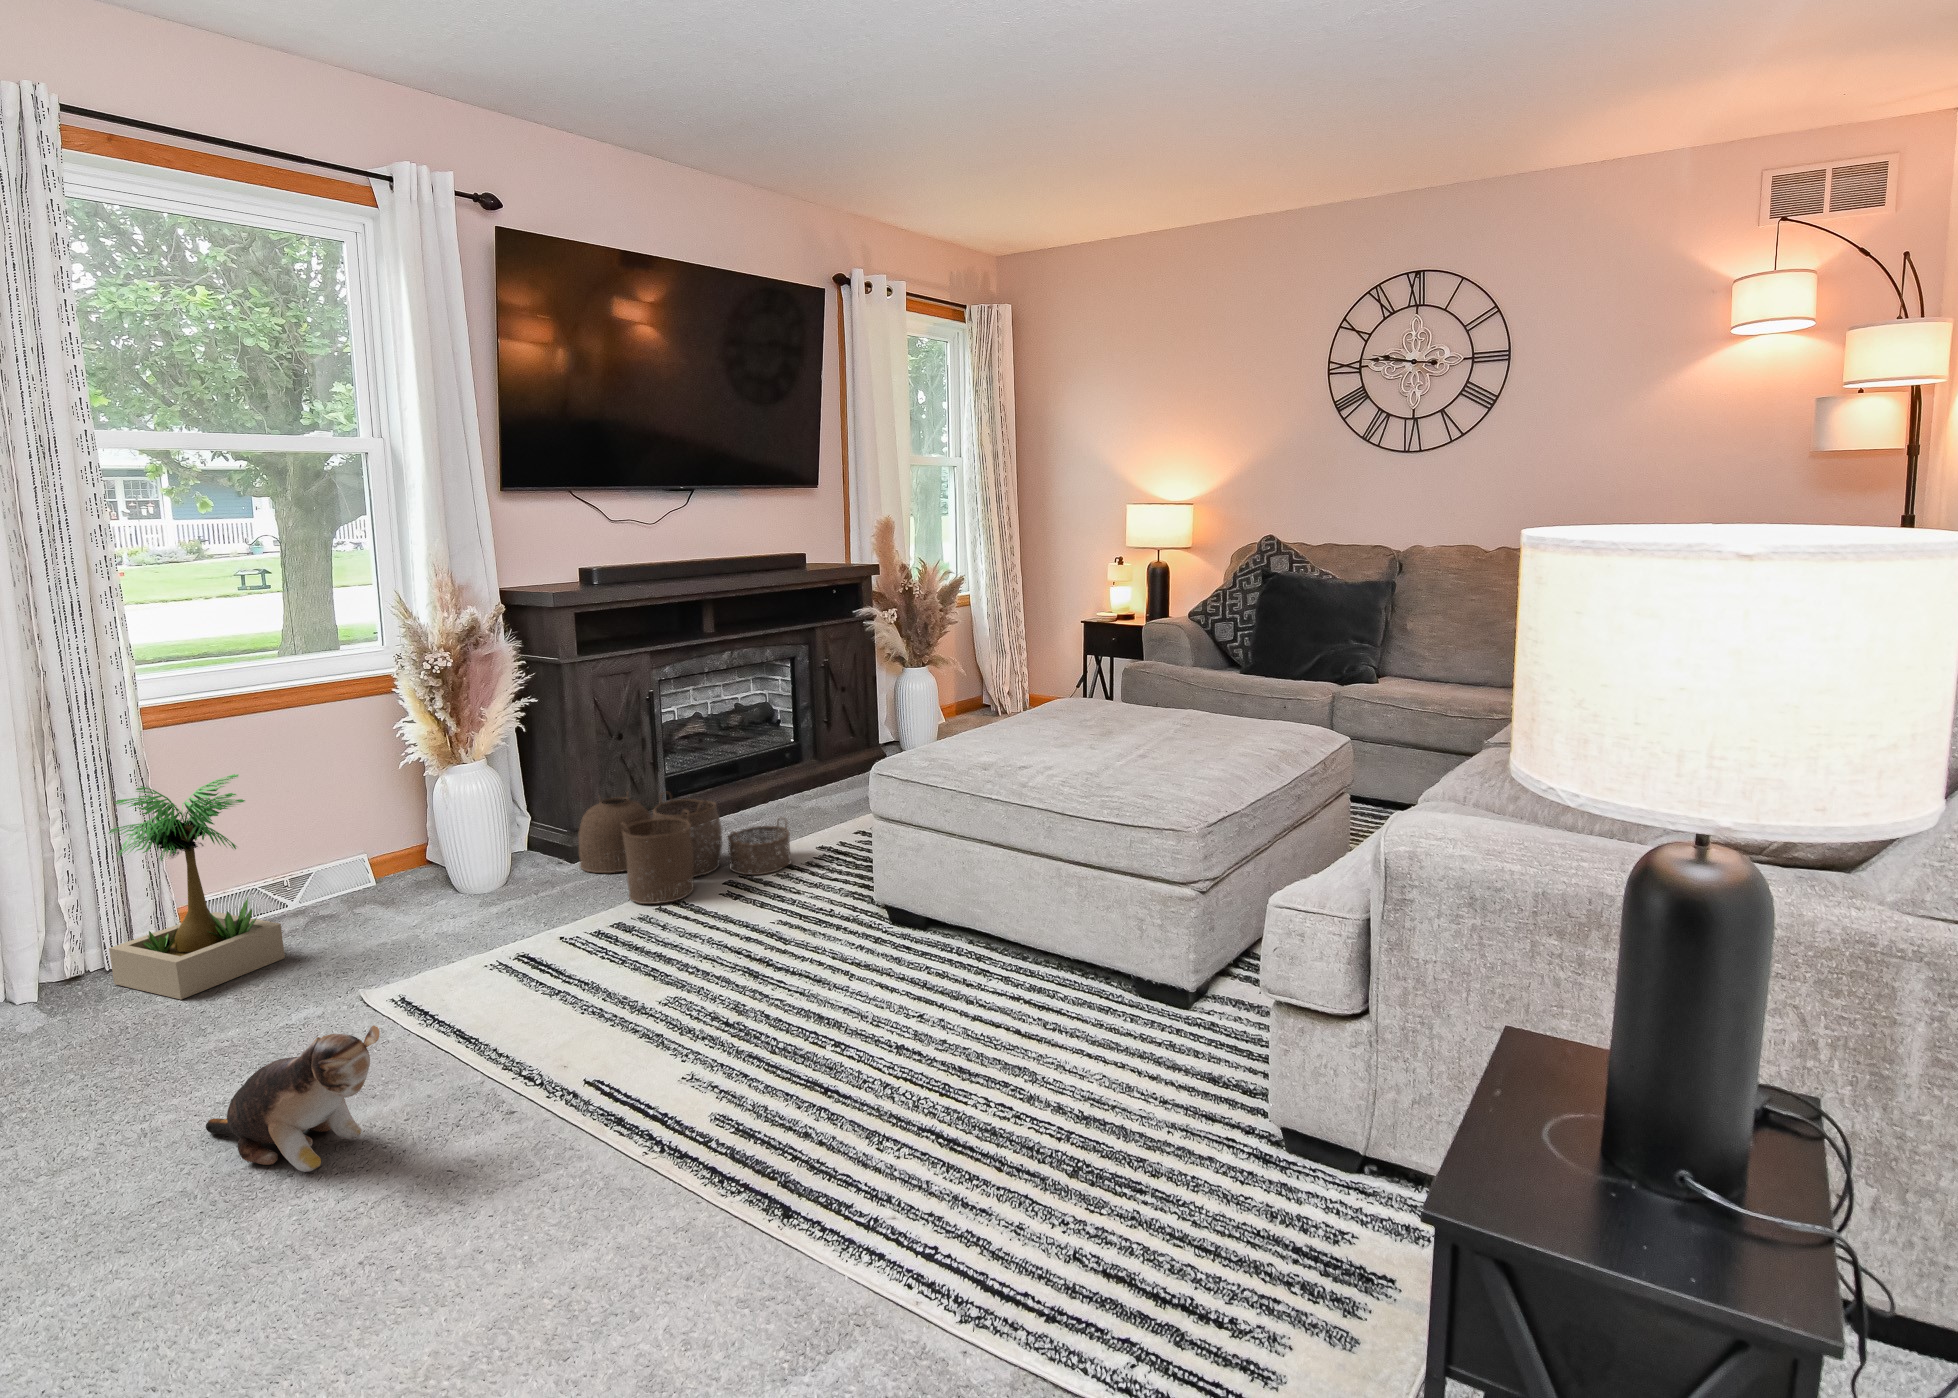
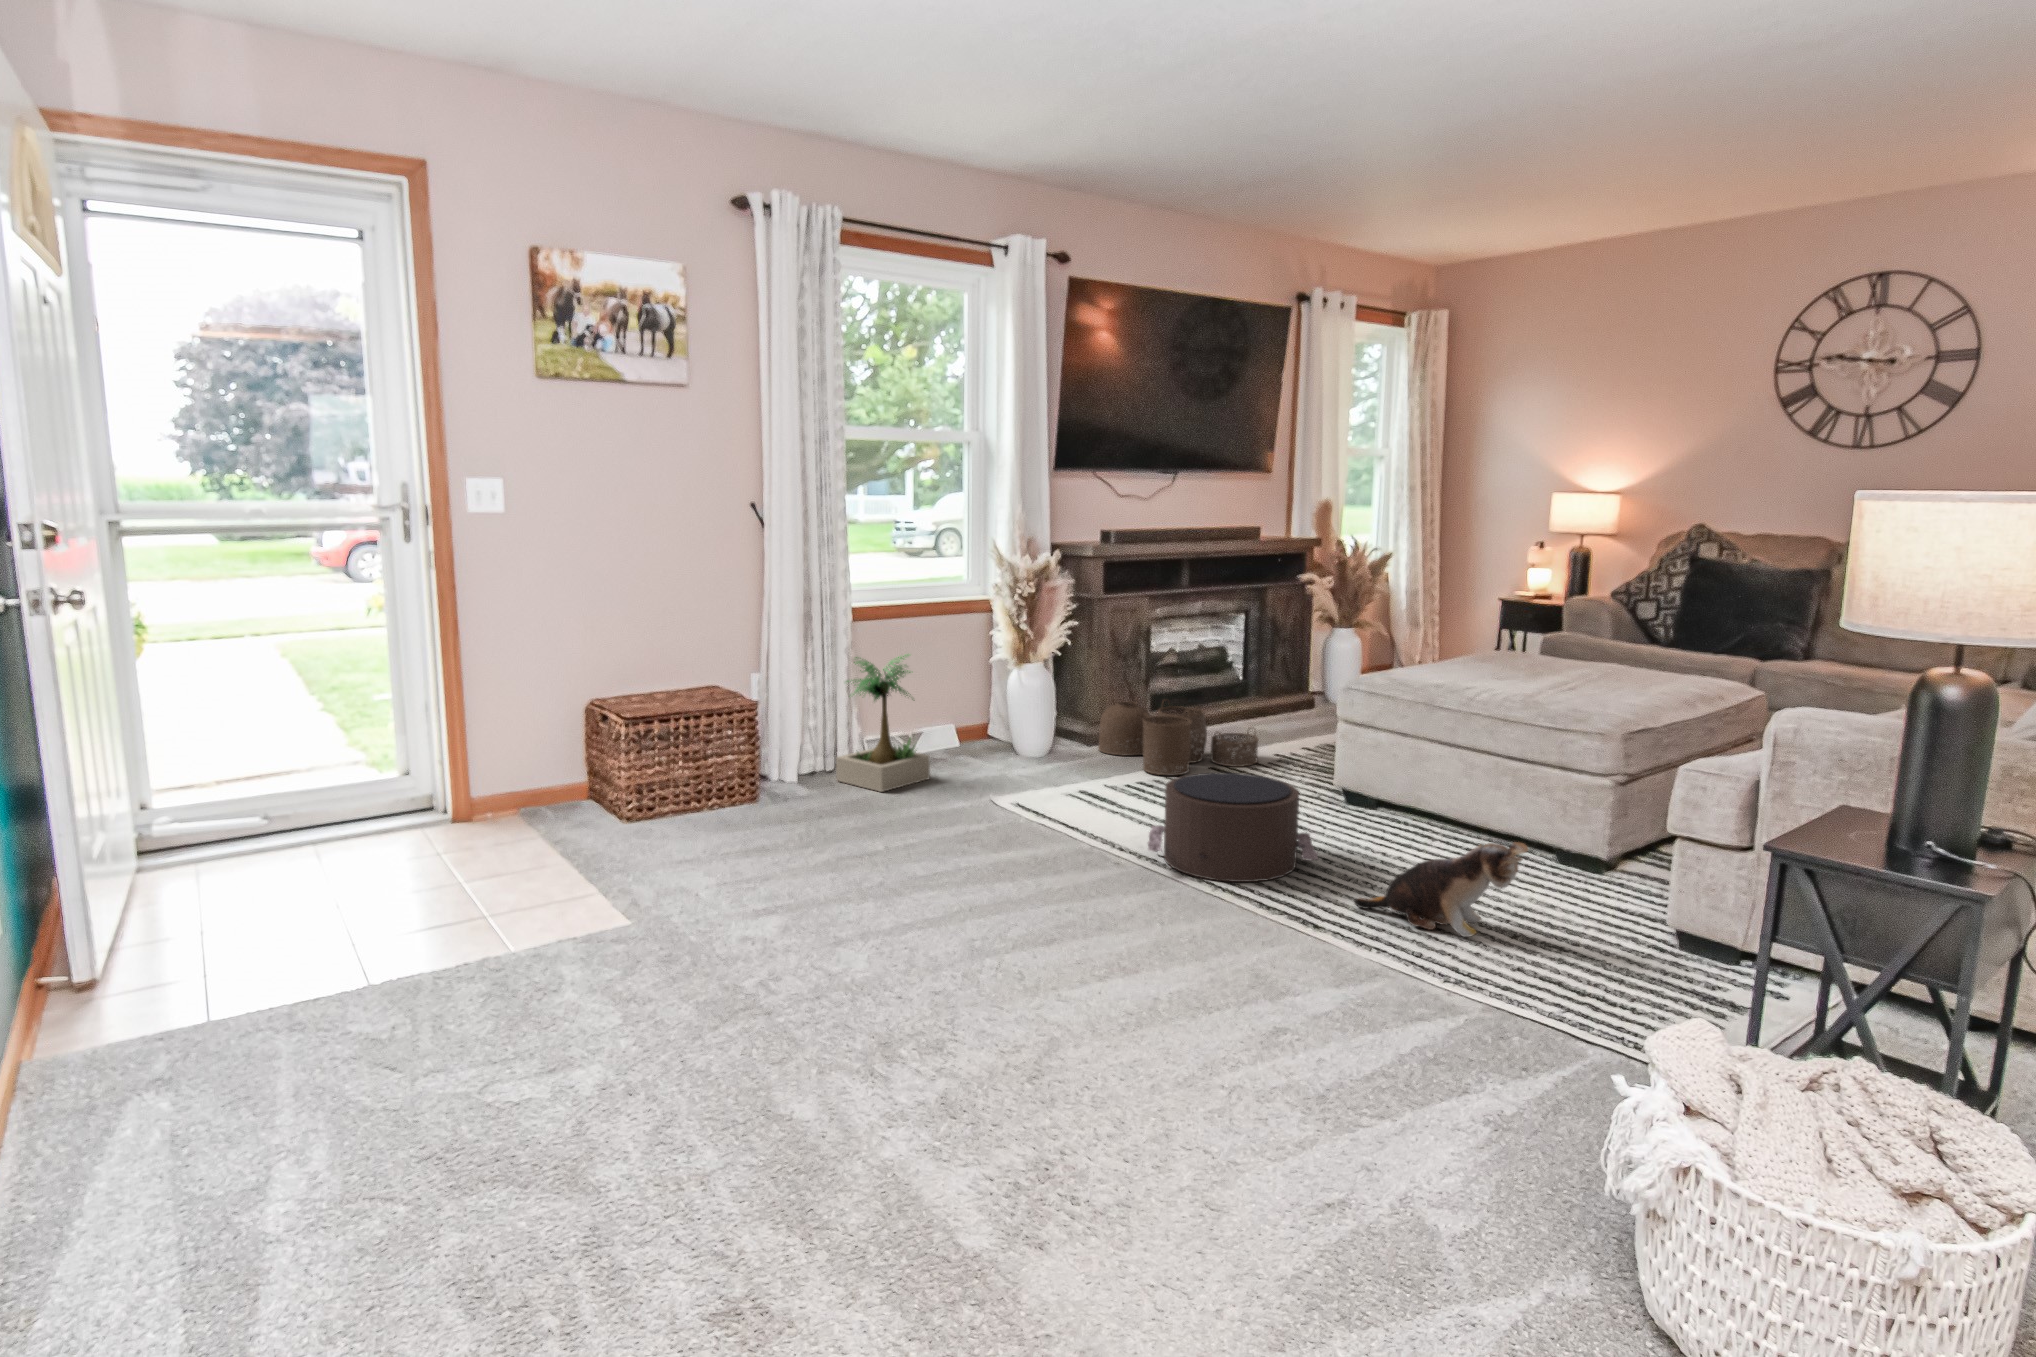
pouf: none [550,928,816,1122] -> present [1148,773,1318,882]
plush toy: present [206,1025,380,1172] -> present [1354,842,1528,937]

